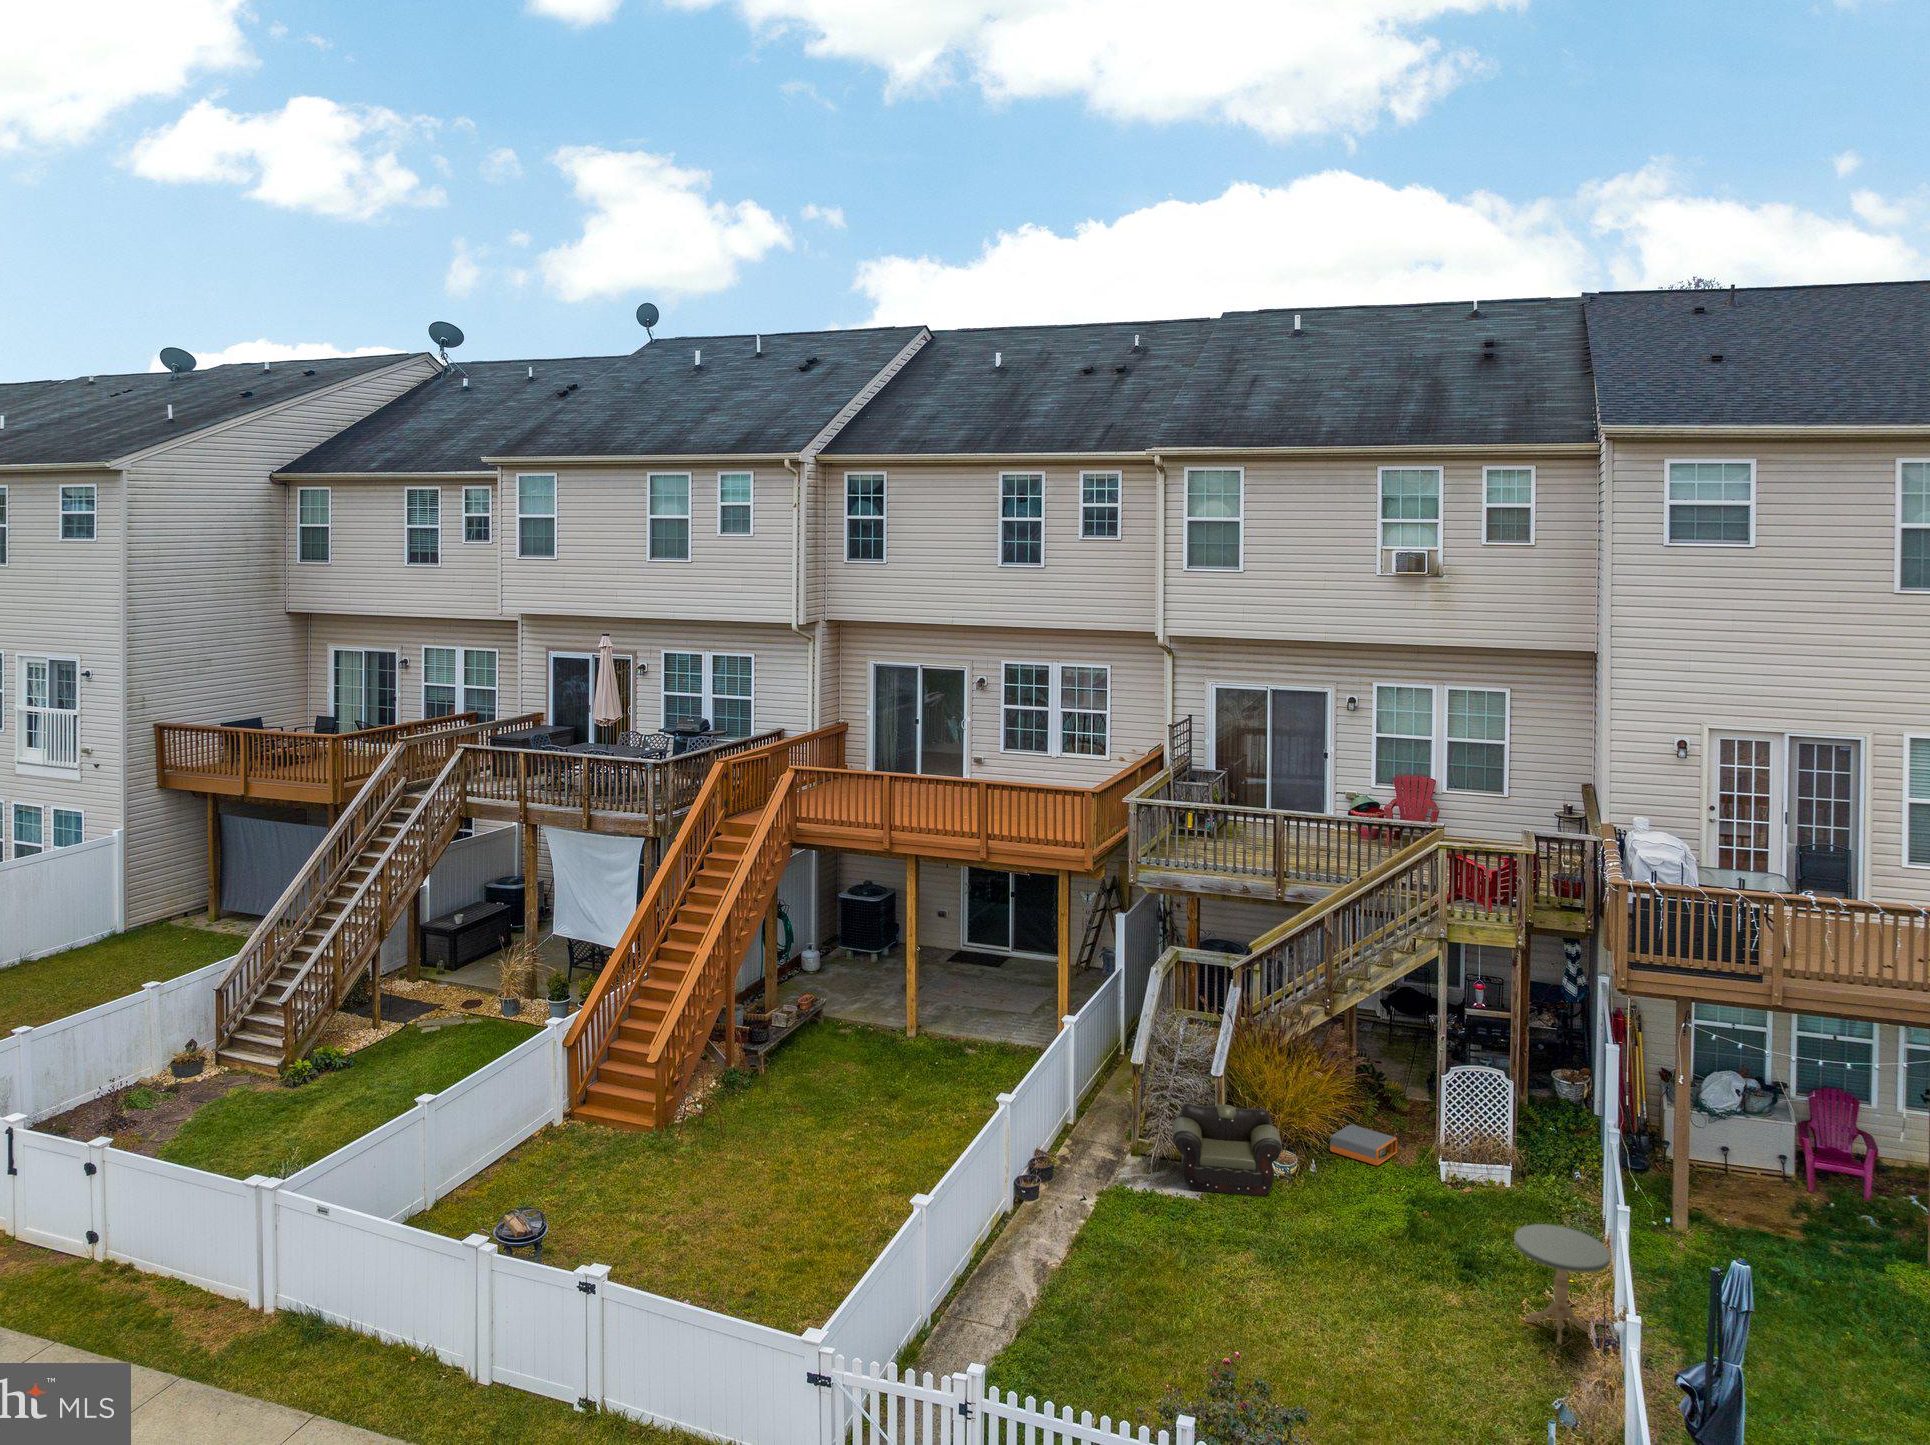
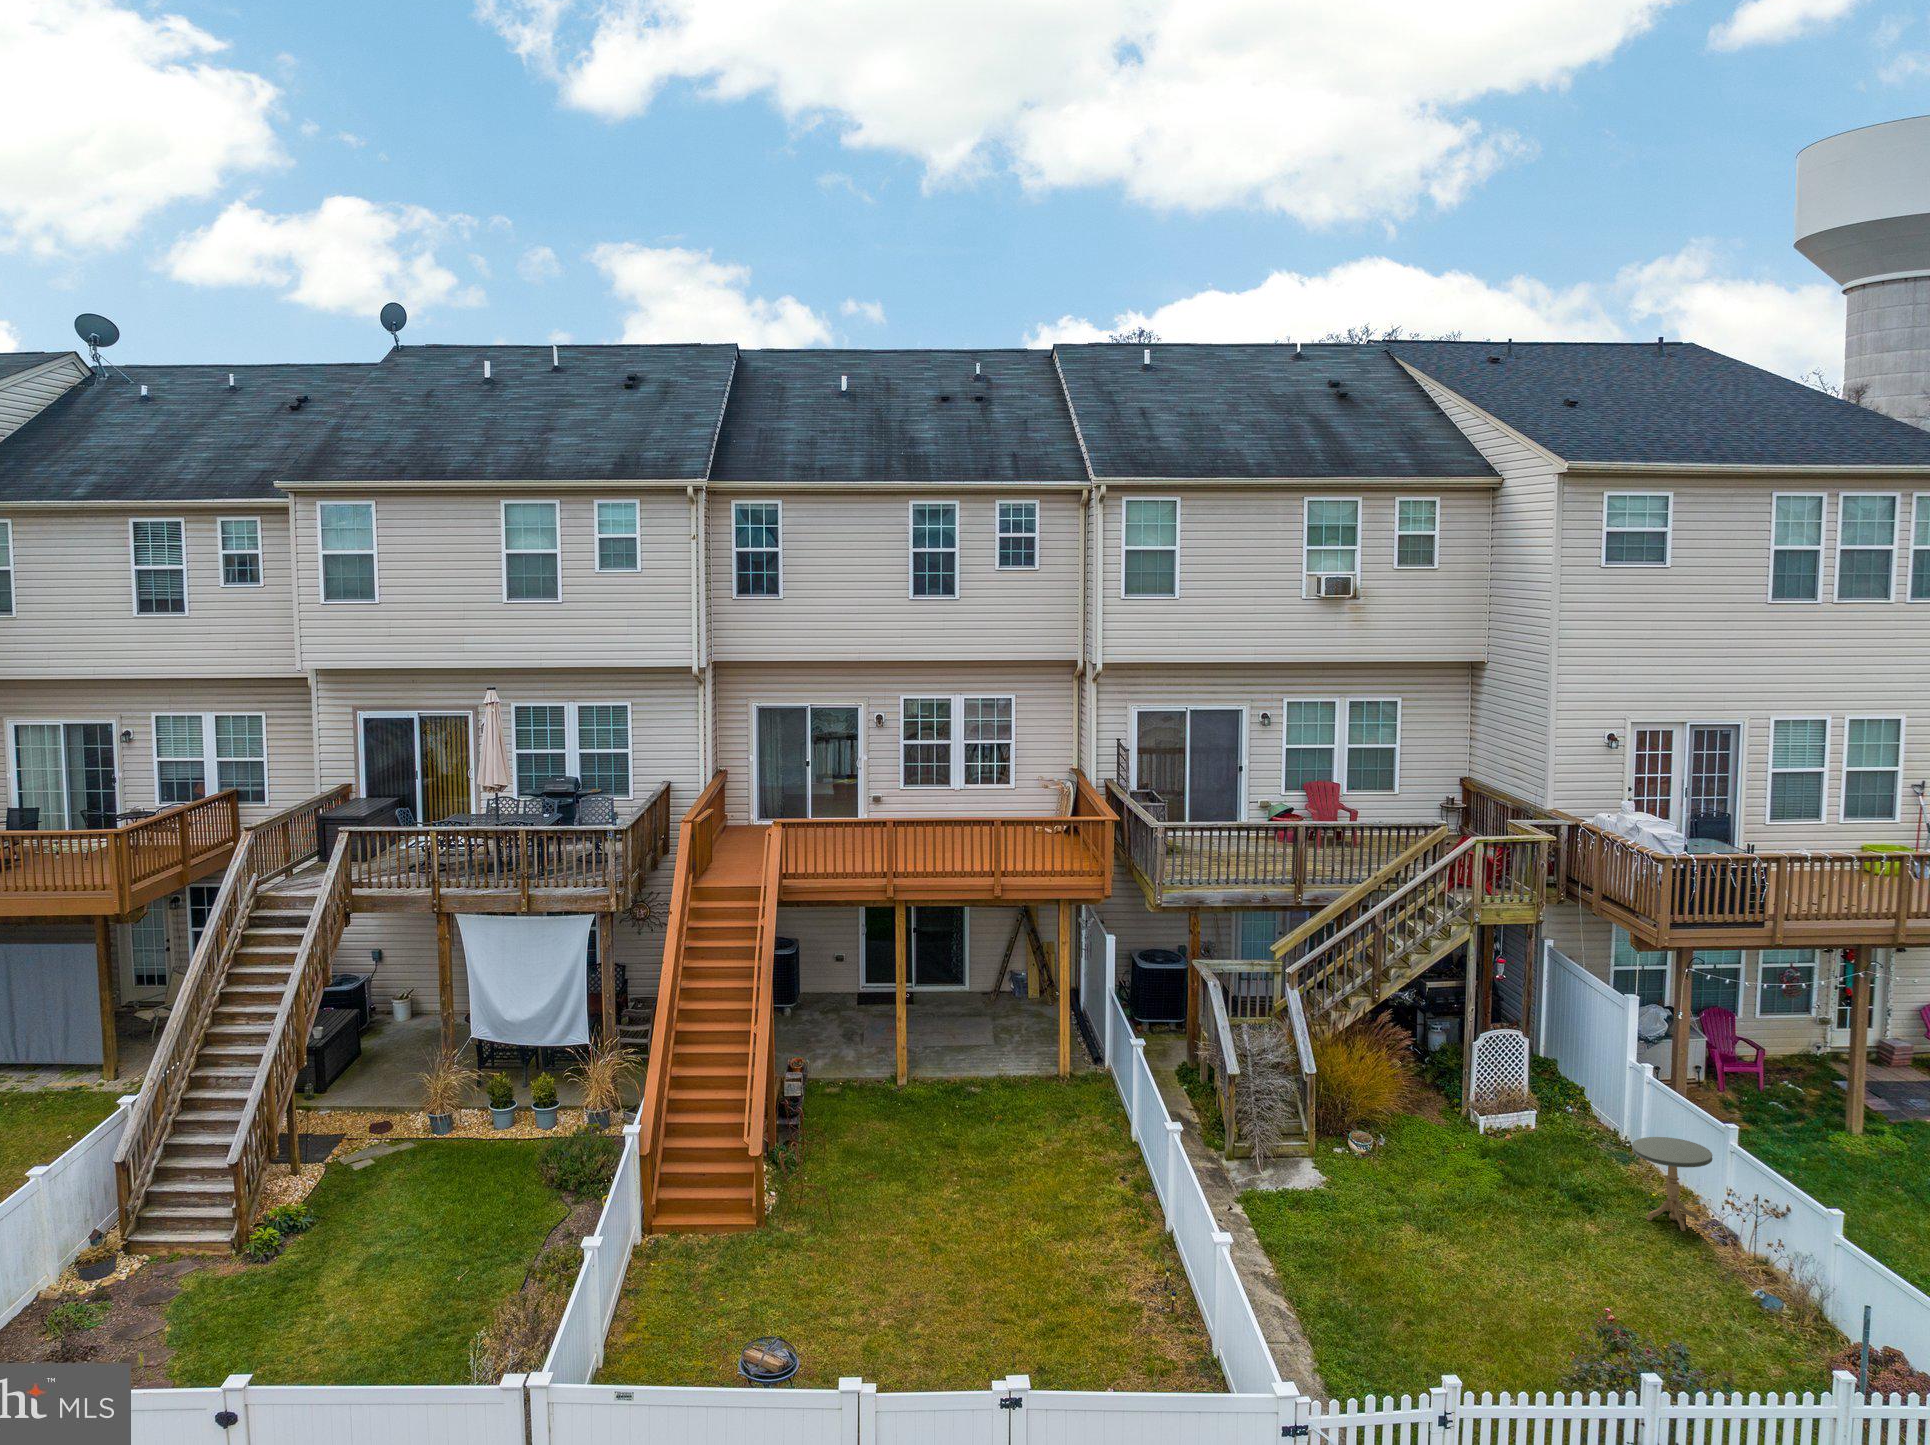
armchair: present [1172,1104,1282,1196] -> none [1268,1093,1378,1177]
storage box: present [1330,1124,1397,1166] -> none [1378,1099,1429,1129]

